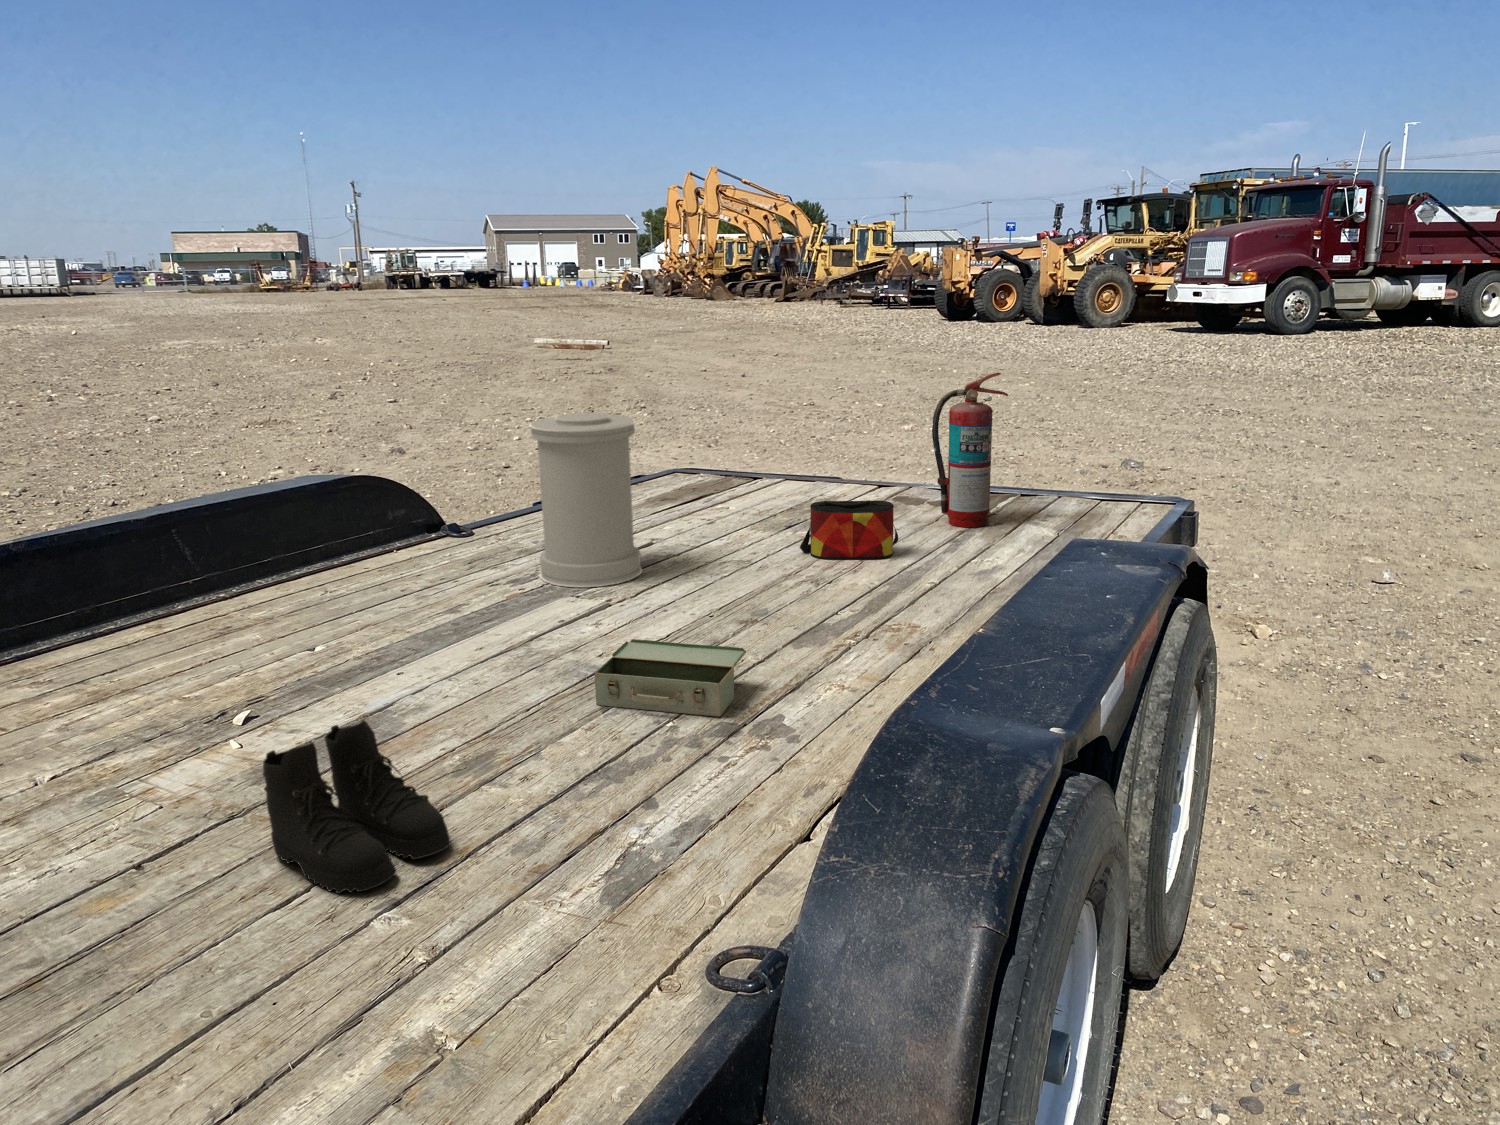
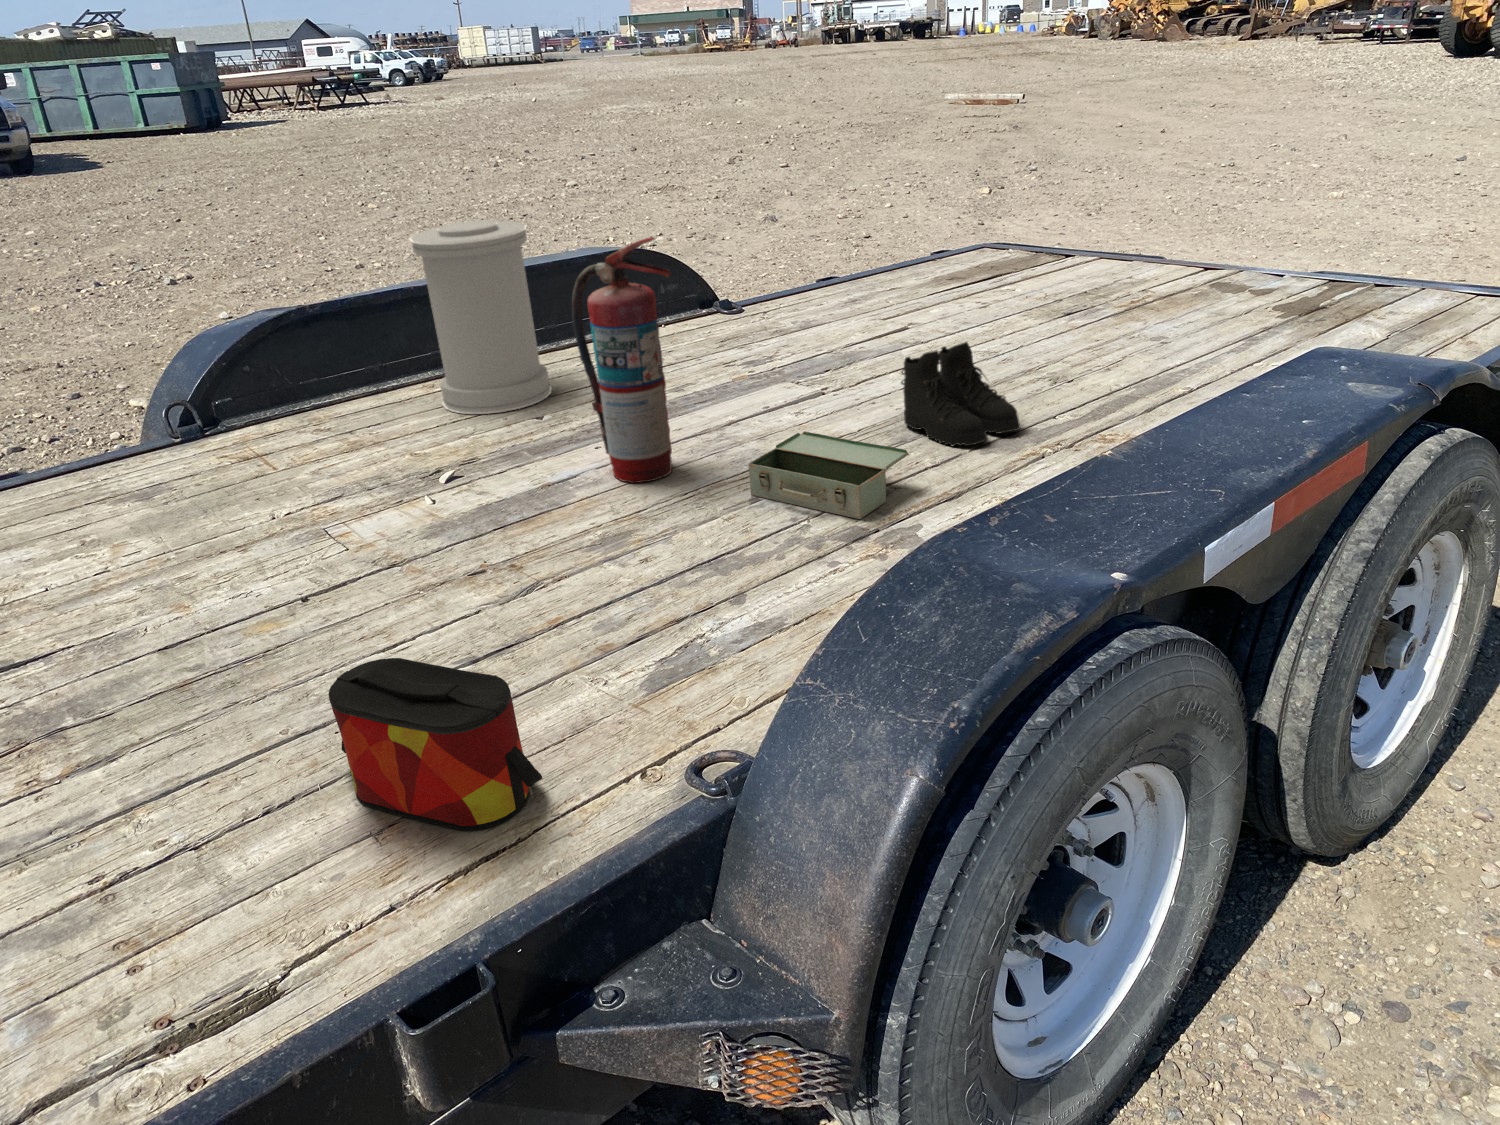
fire extinguisher: present [932,373,1008,528] -> present [572,237,672,483]
trash can: present [529,413,642,587] -> present [410,220,552,414]
bag: present [800,500,898,559] -> present [329,658,542,830]
boots: present [263,720,451,893] -> present [901,342,1020,447]

